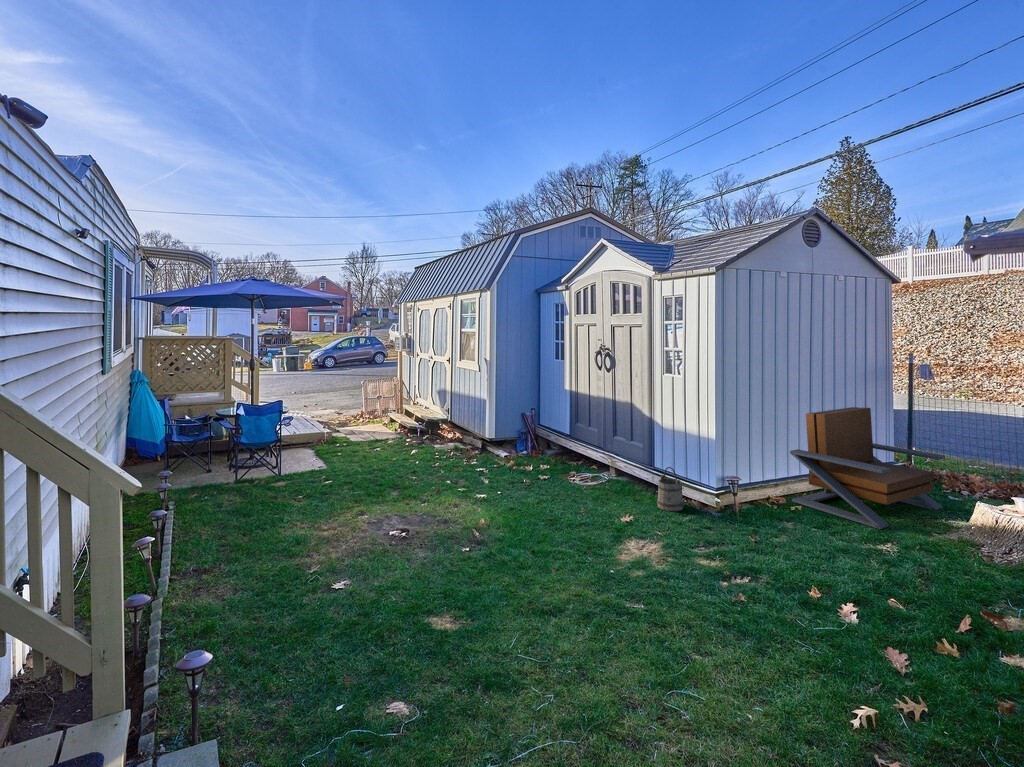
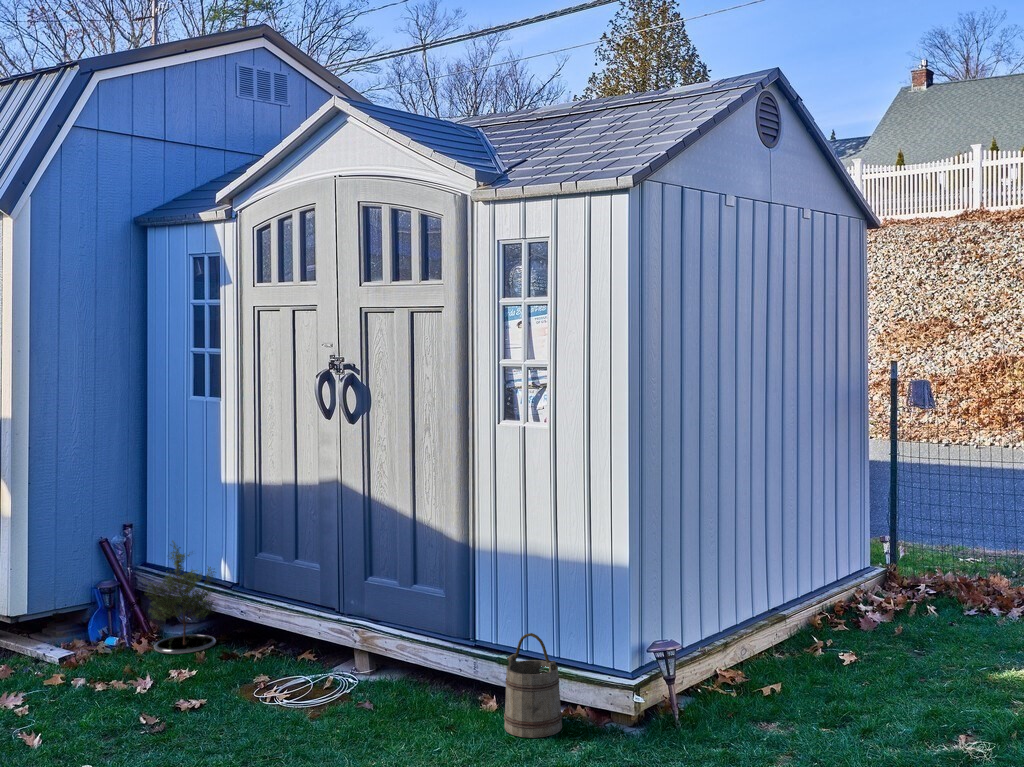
lounge chair: present [790,407,945,529] -> none [748,477,980,708]
potted tree: none [533,416,562,459] -> present [144,541,216,654]

